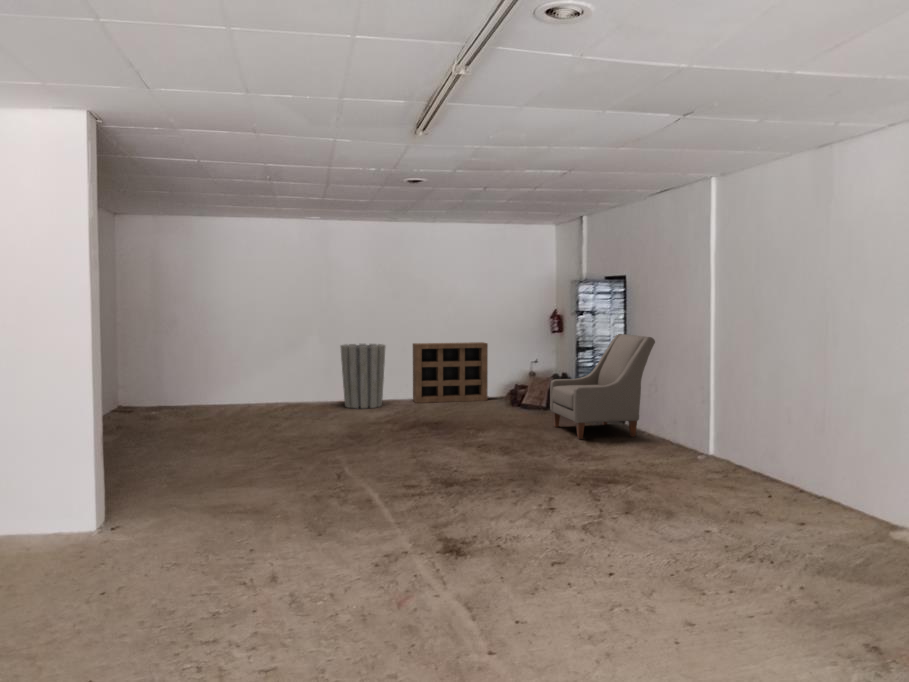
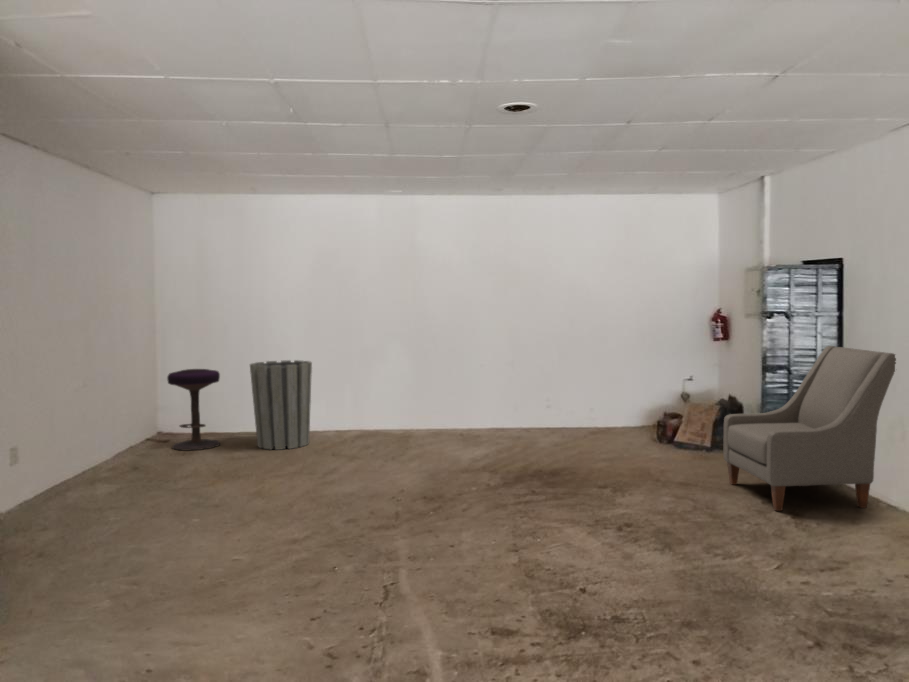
shelving unit: present [413,342,488,403] -> none [521,353,623,436]
trash can: present [340,344,385,408] -> present [250,360,312,450]
stool: none [135,352,178,415] -> present [167,369,220,451]

